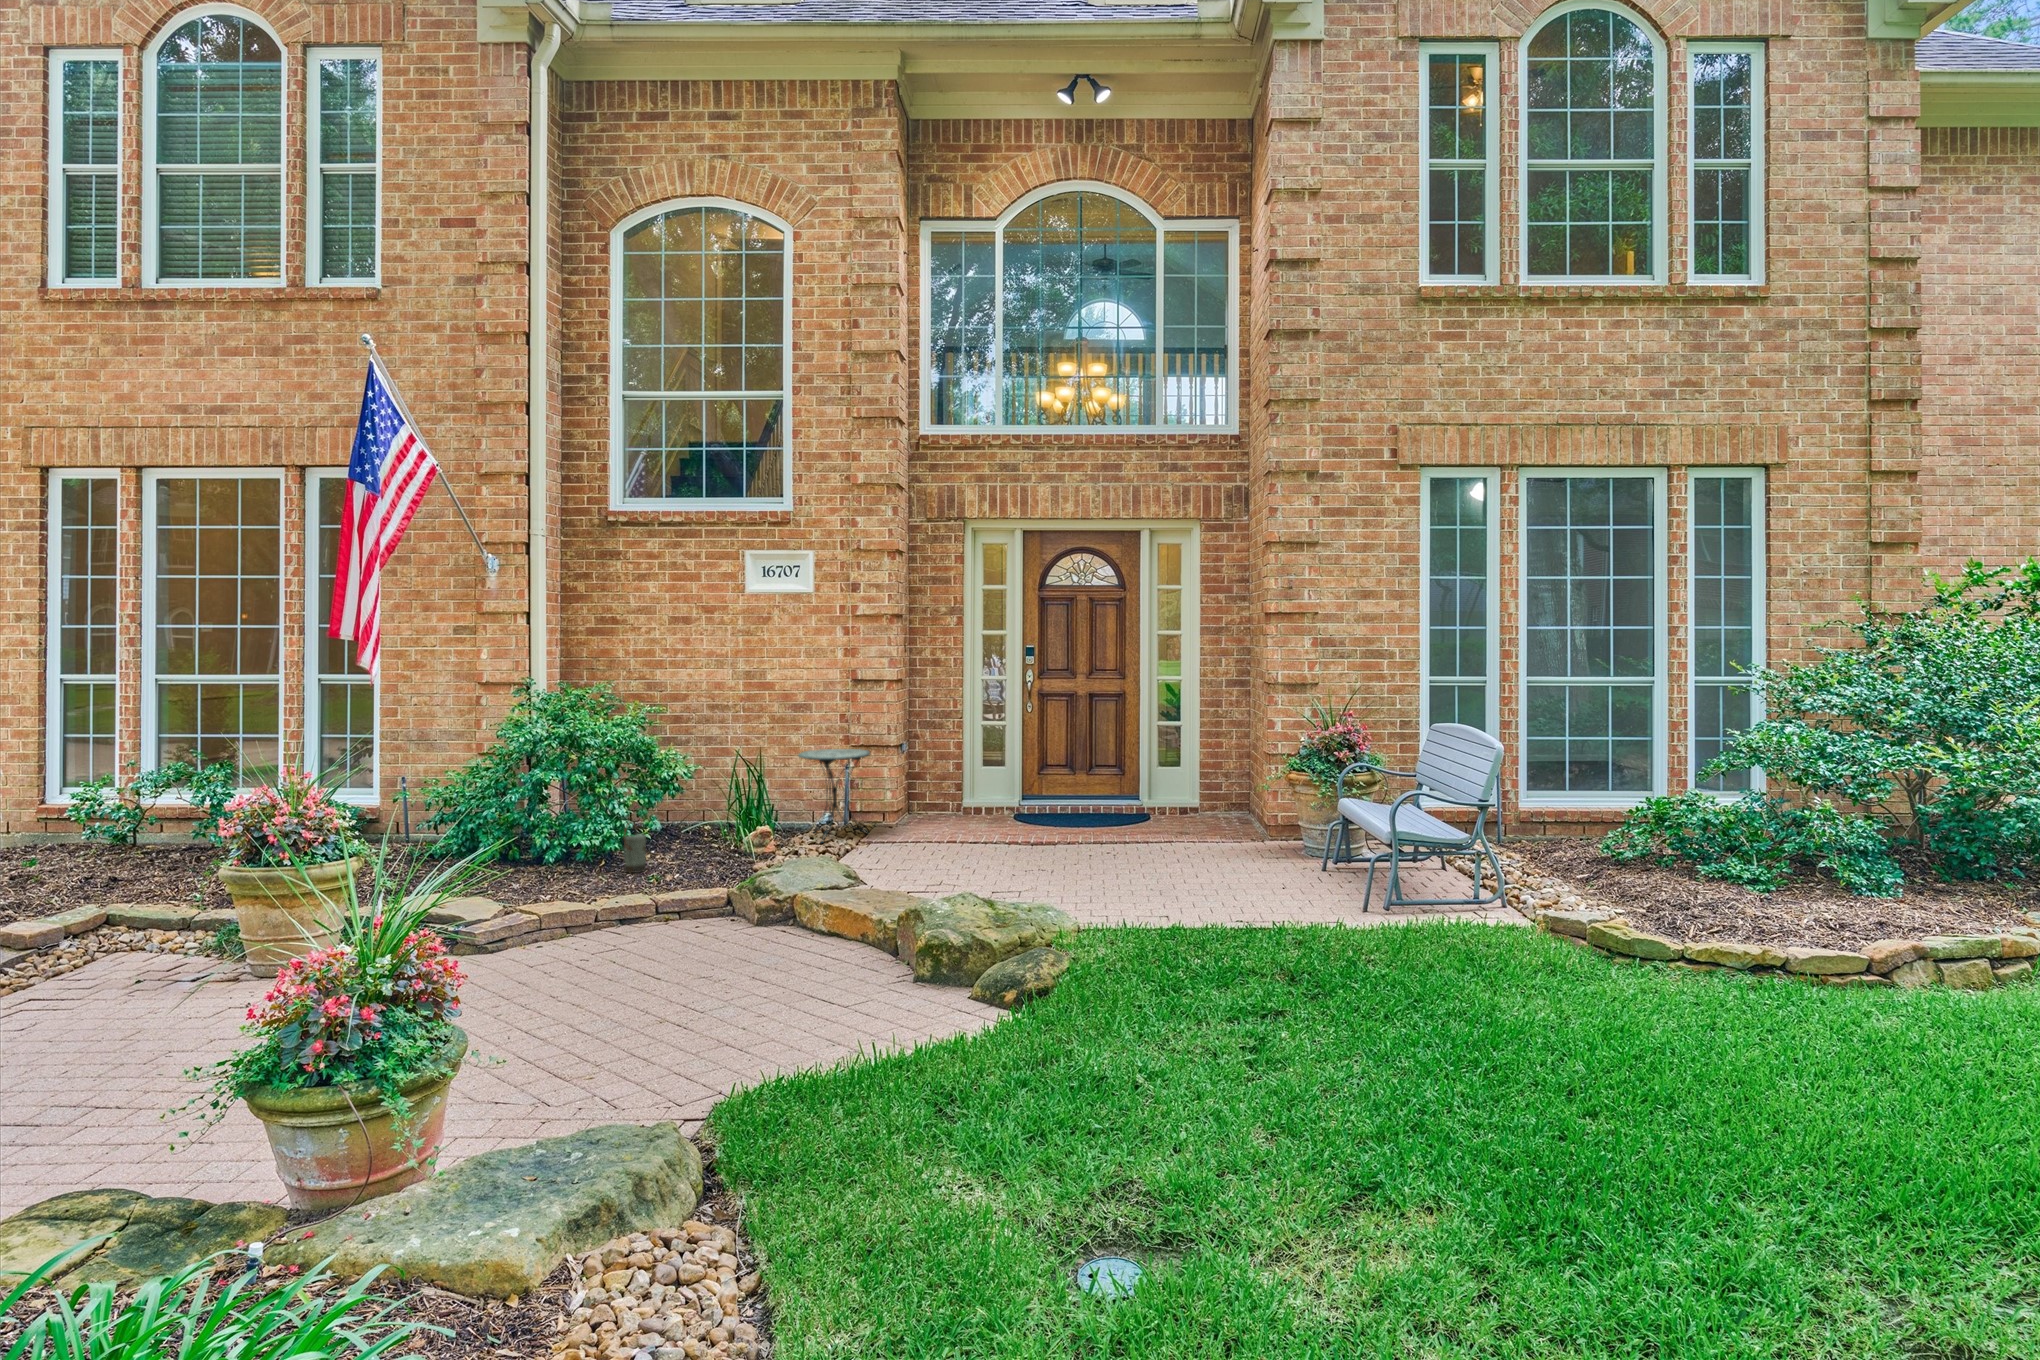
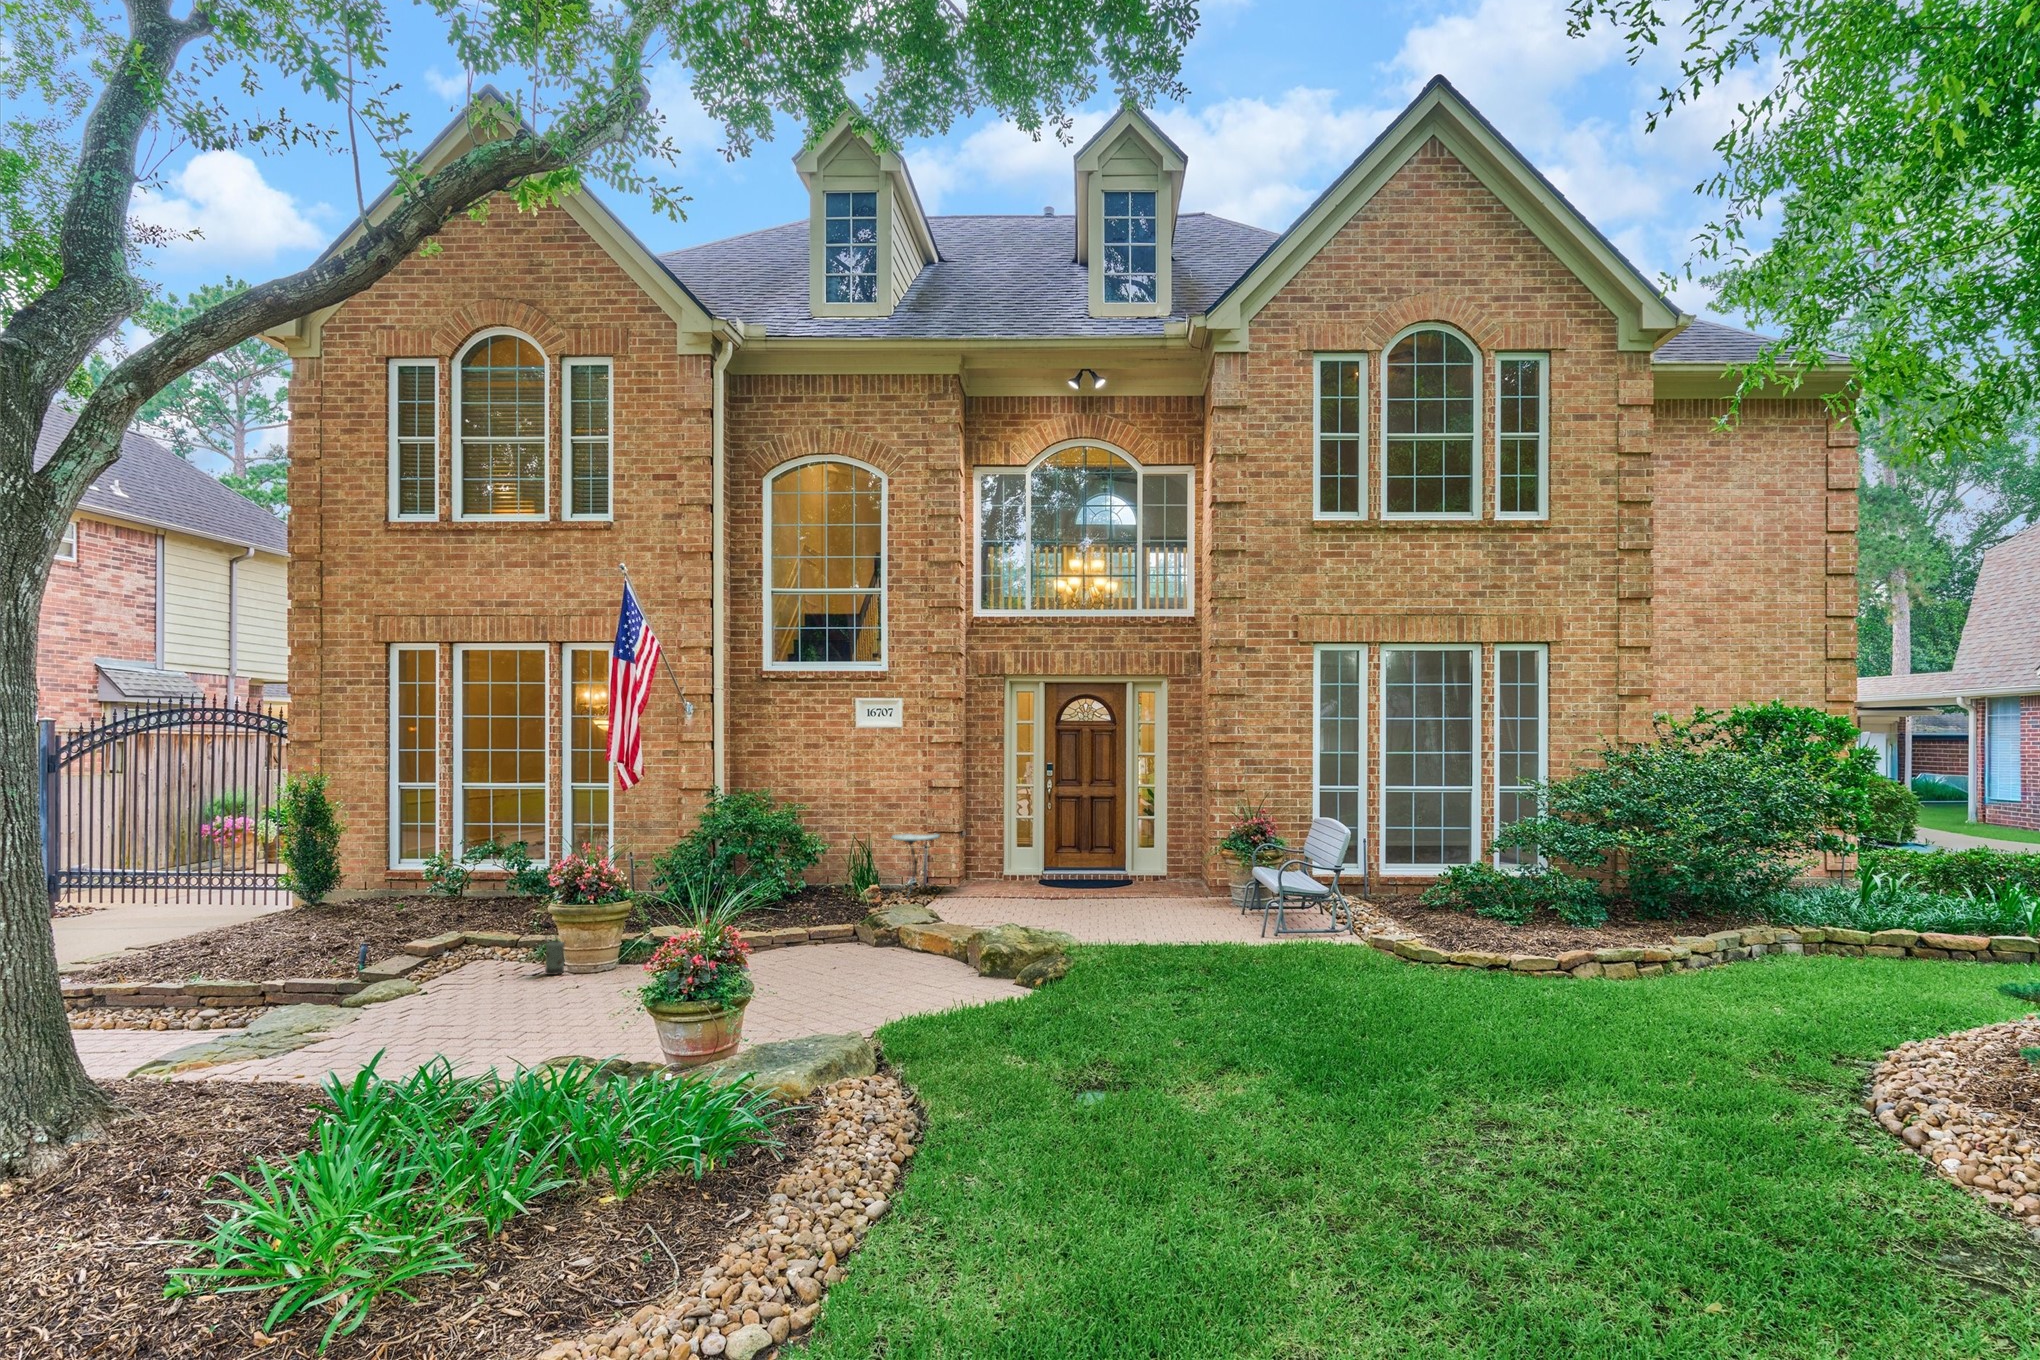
watering can: present [623,821,646,873] -> present [545,930,565,975]

